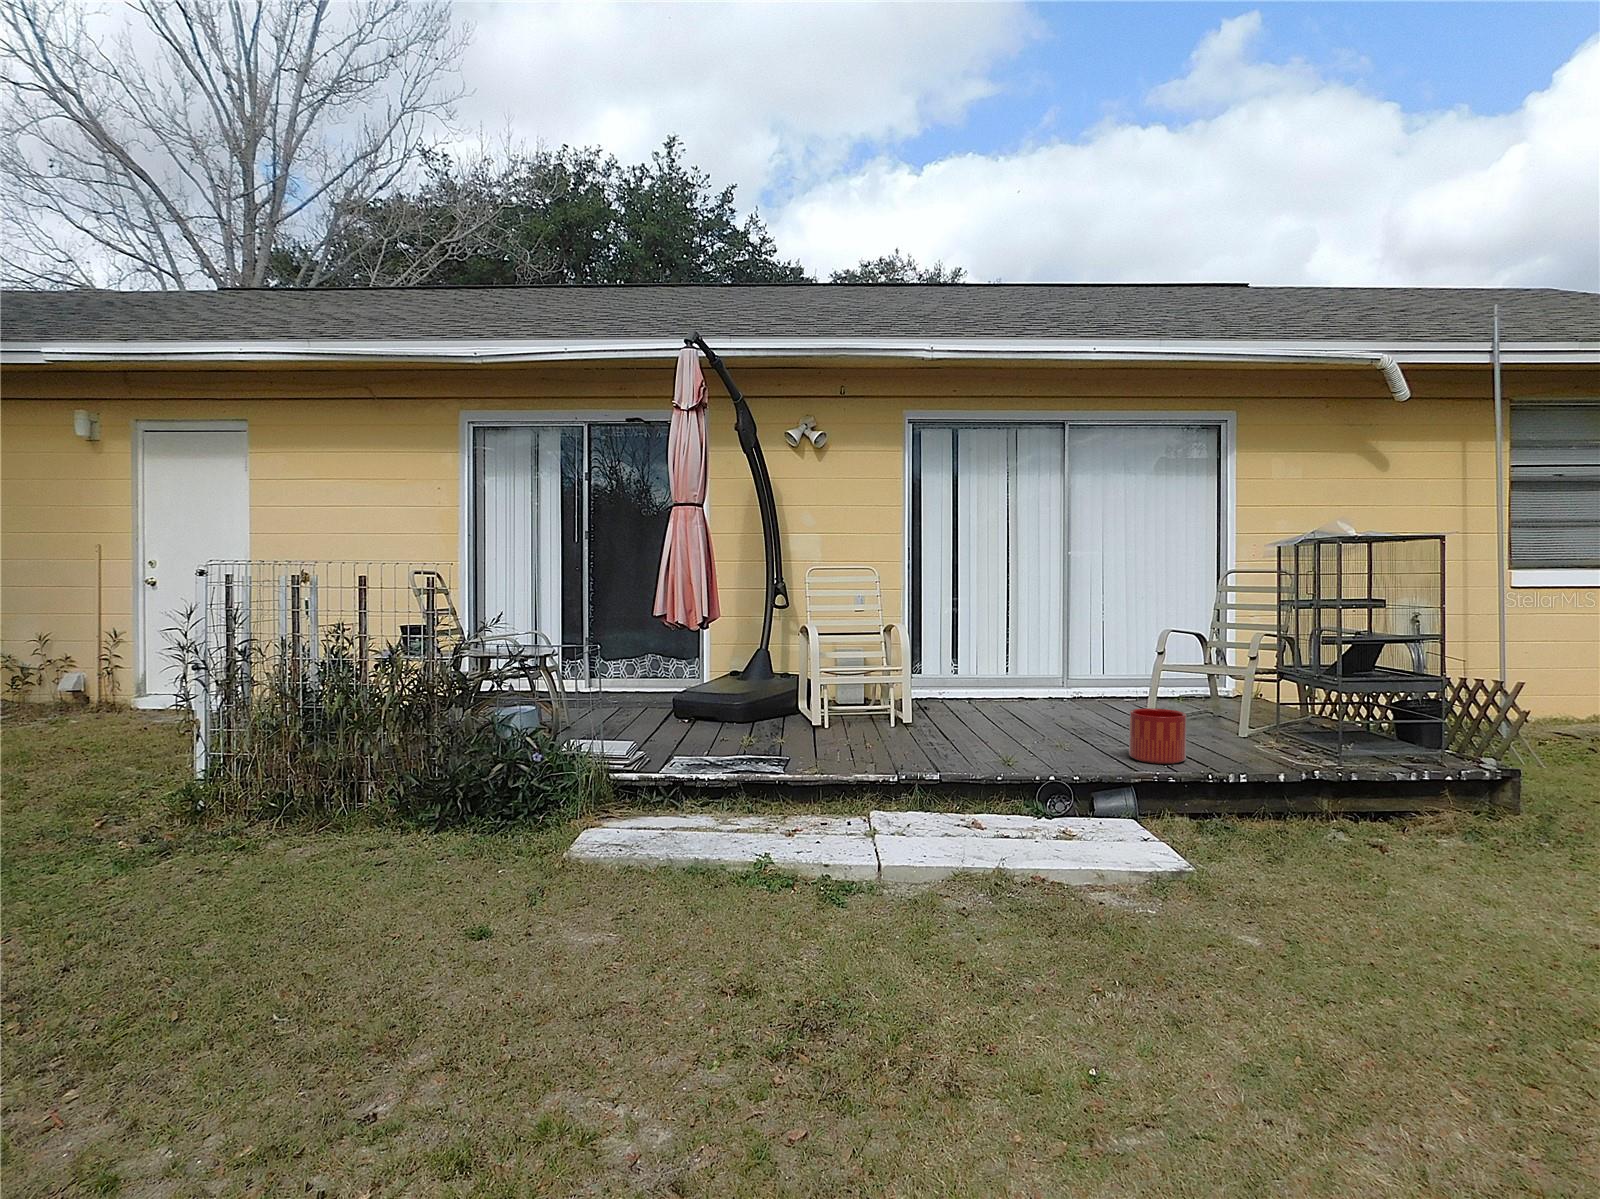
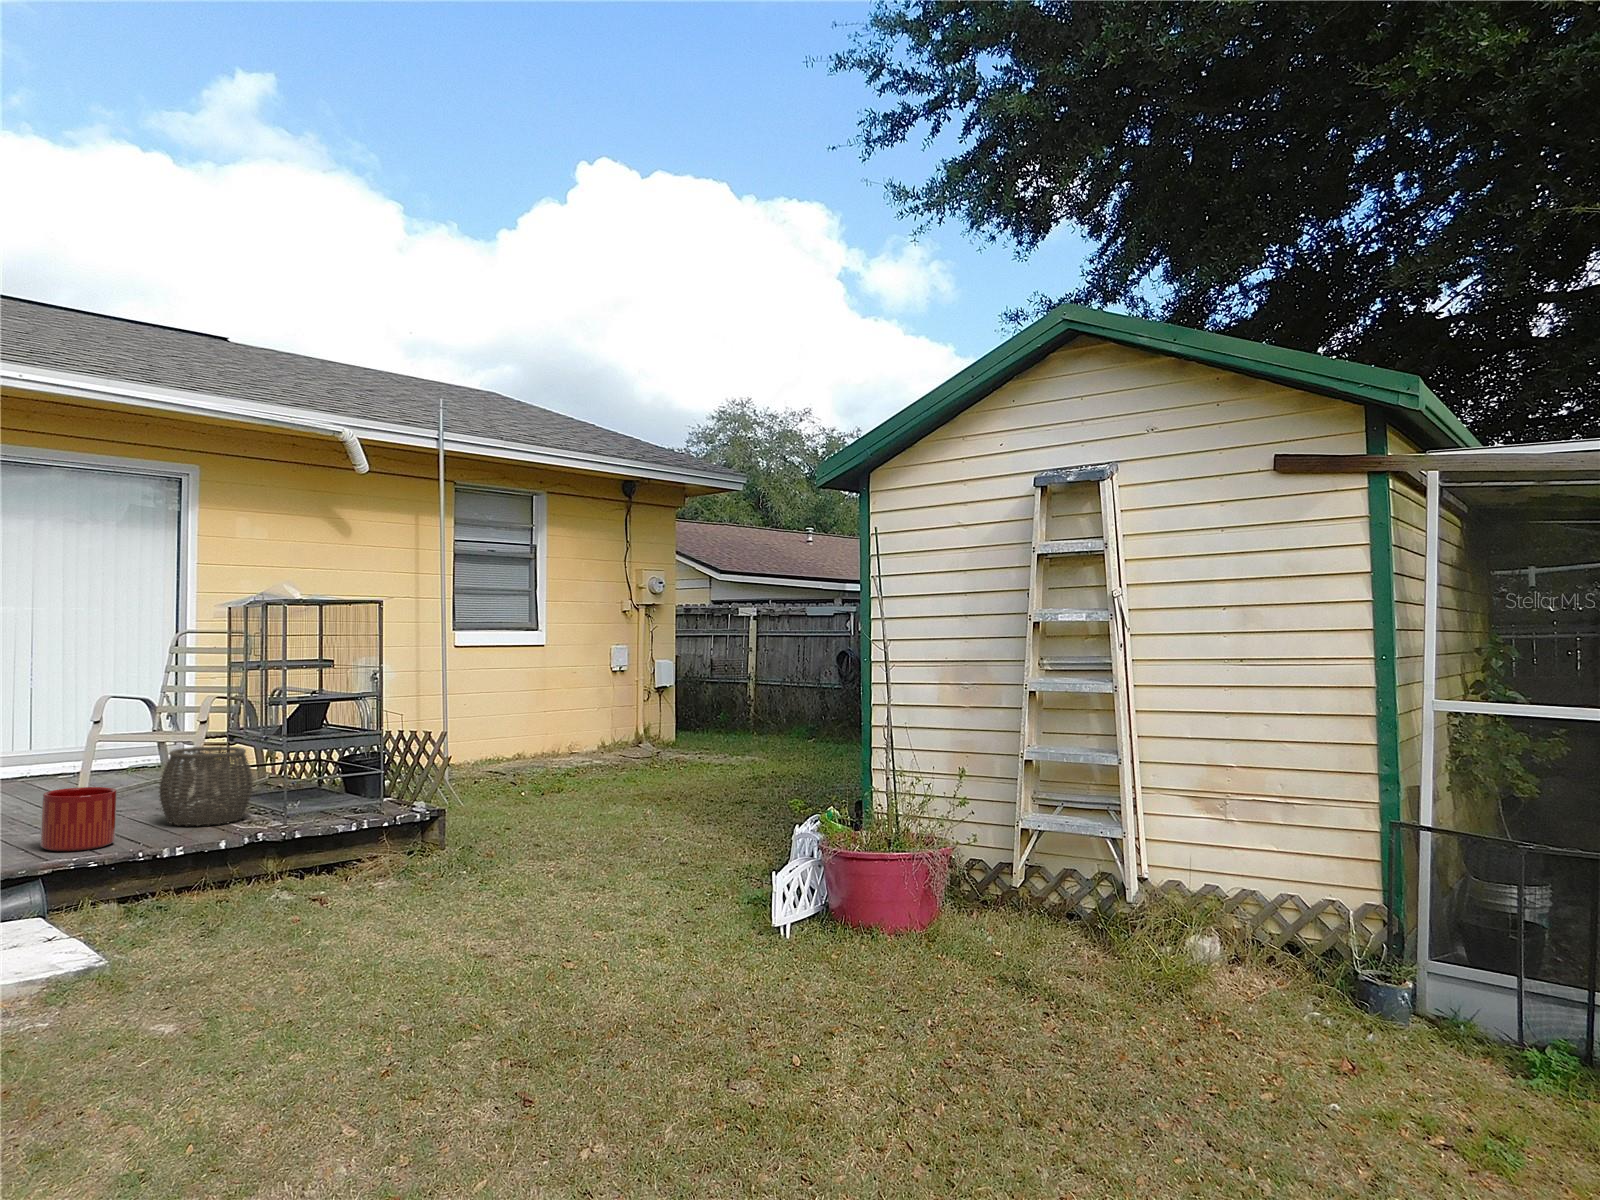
woven basket: none [1218,680,1305,756] -> present [159,746,253,826]

